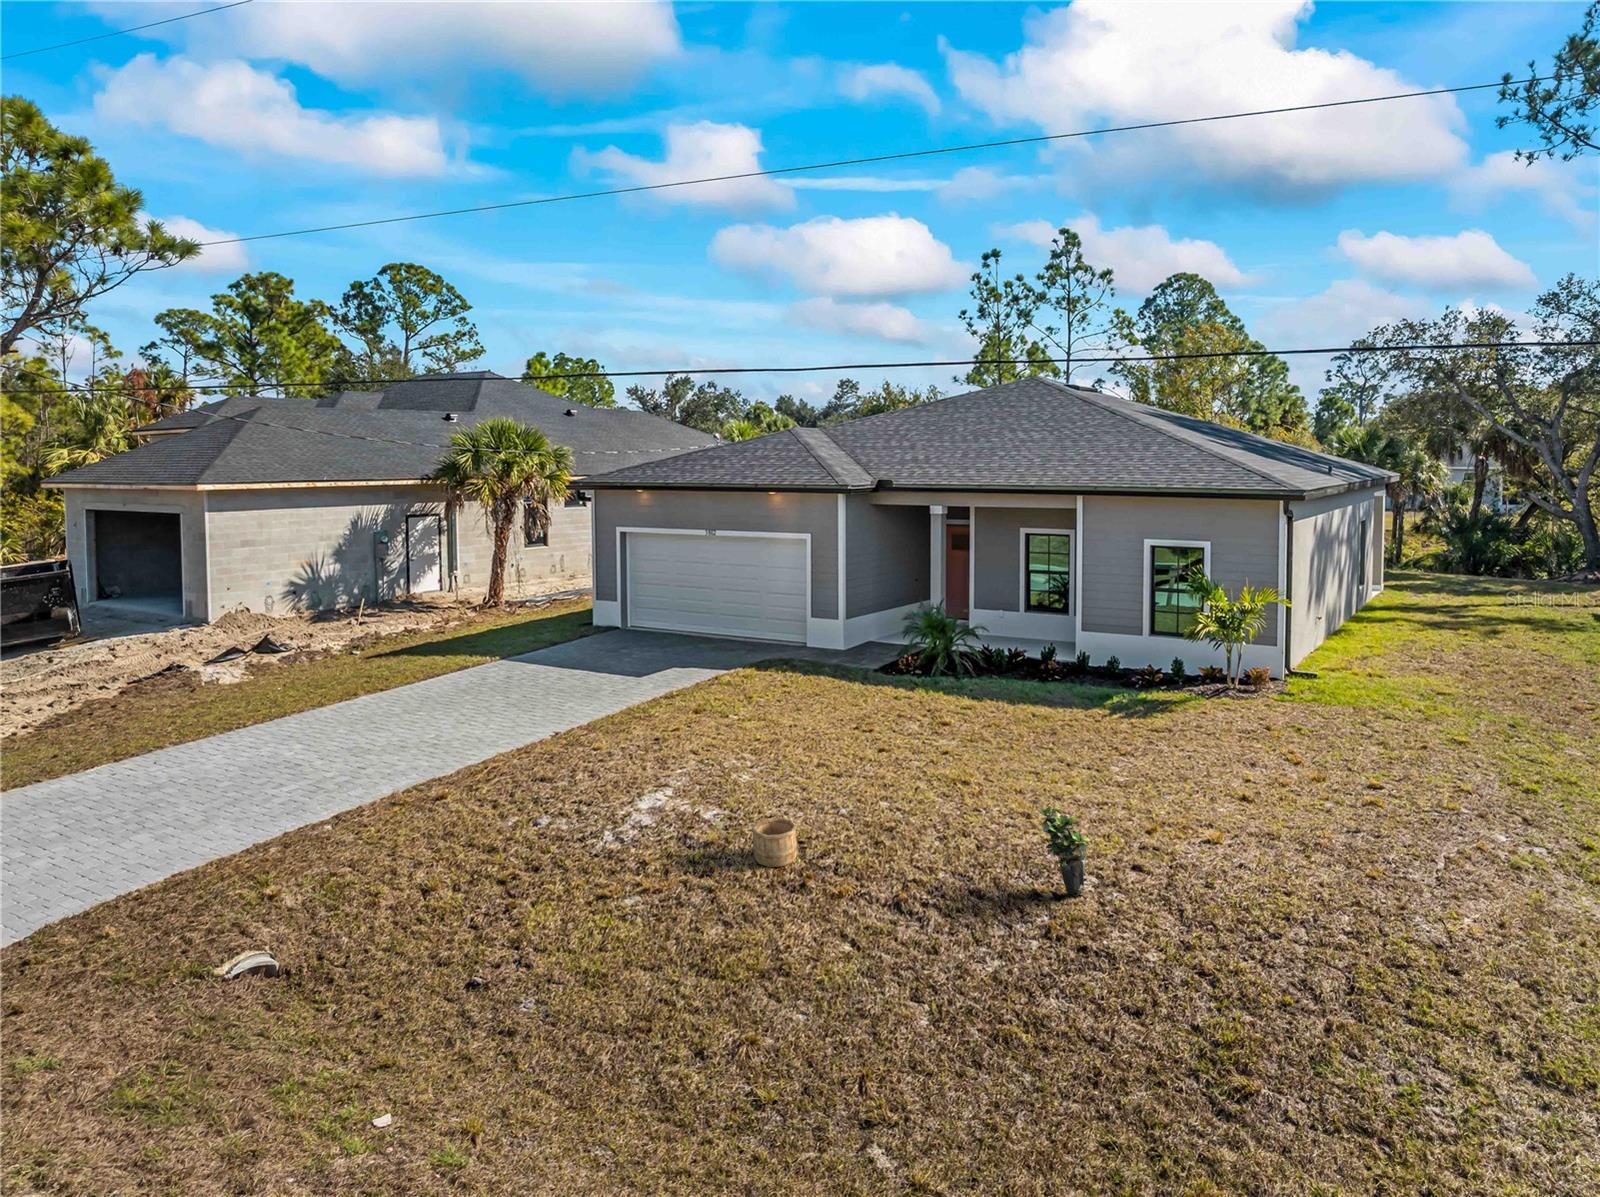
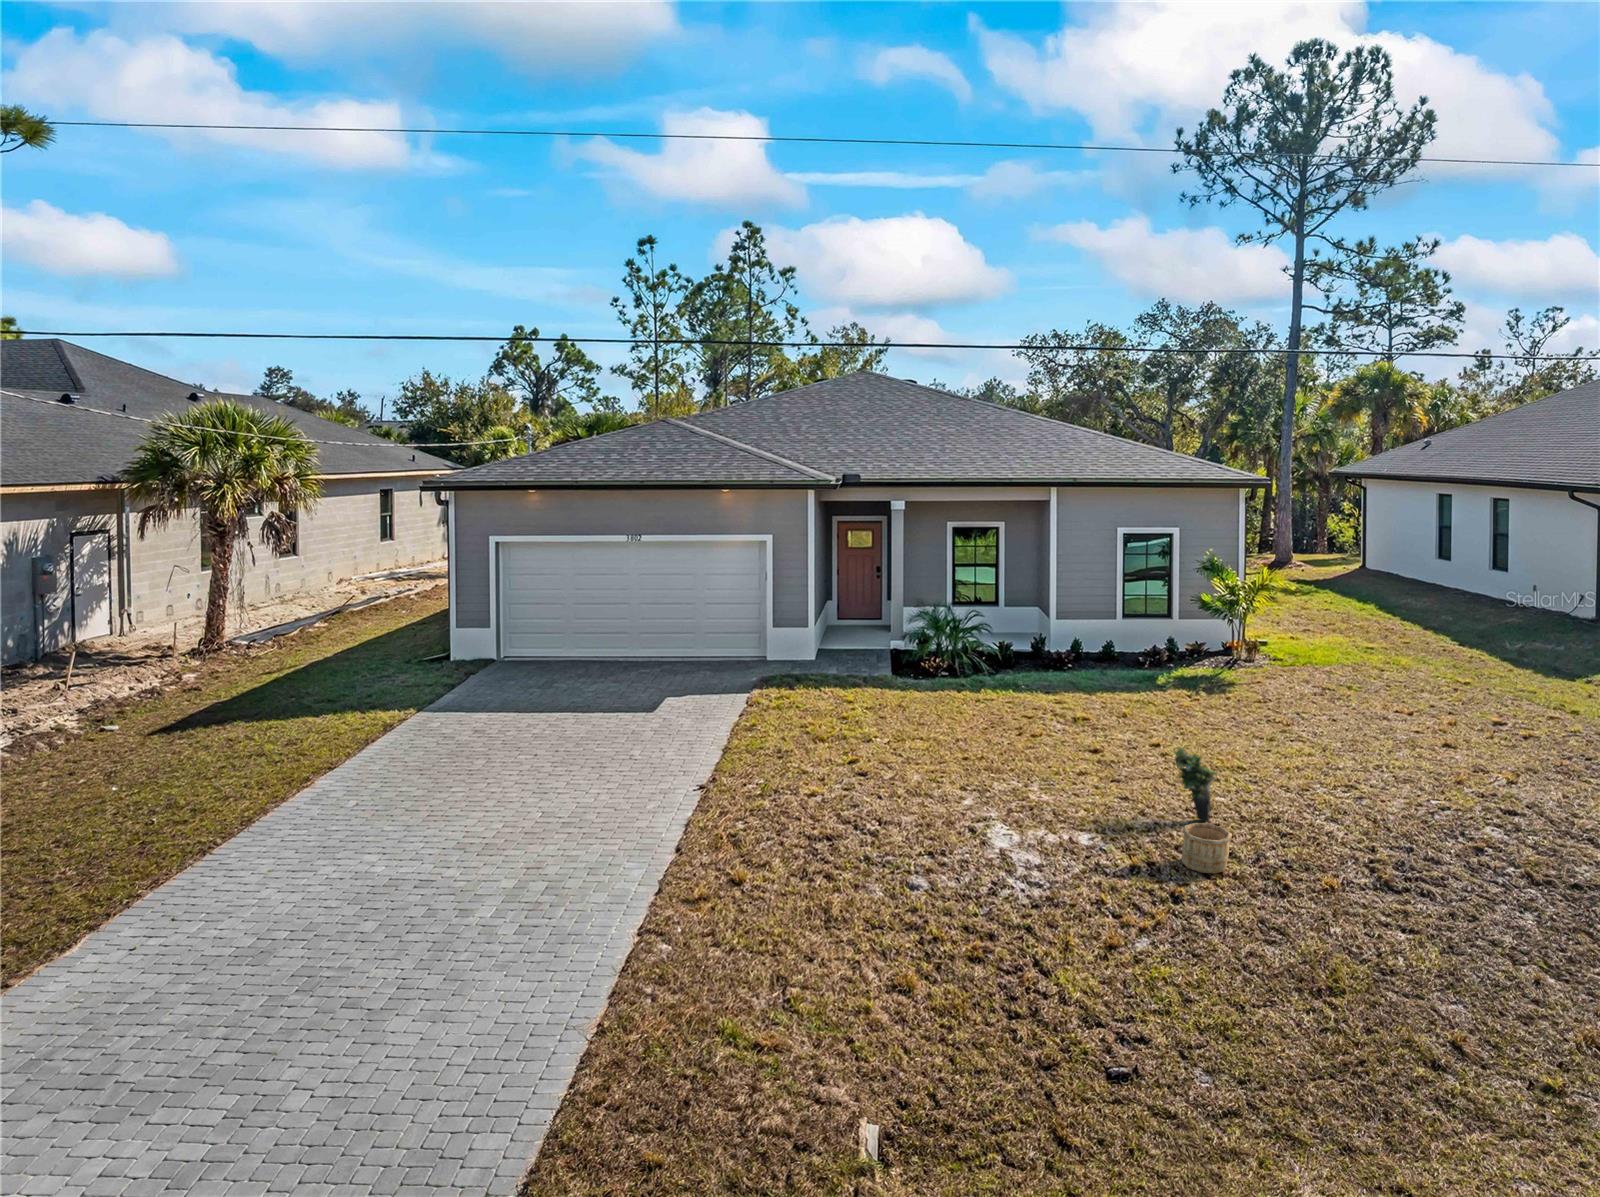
potted plant: present [1038,803,1090,896] -> present [1173,746,1217,822]

